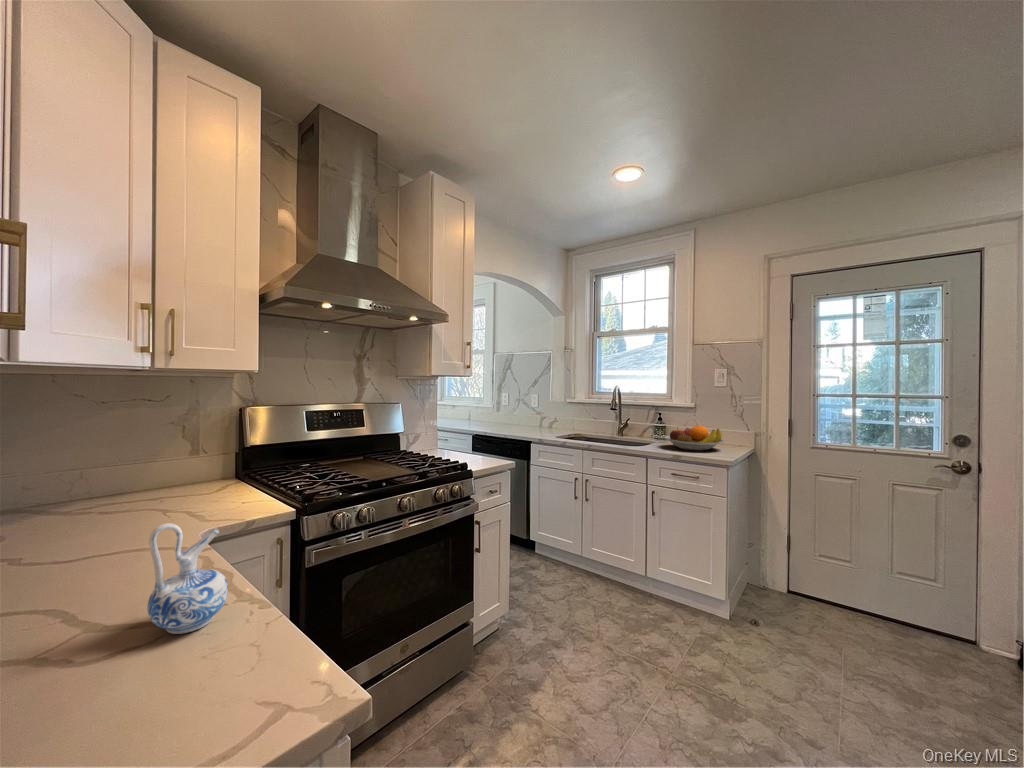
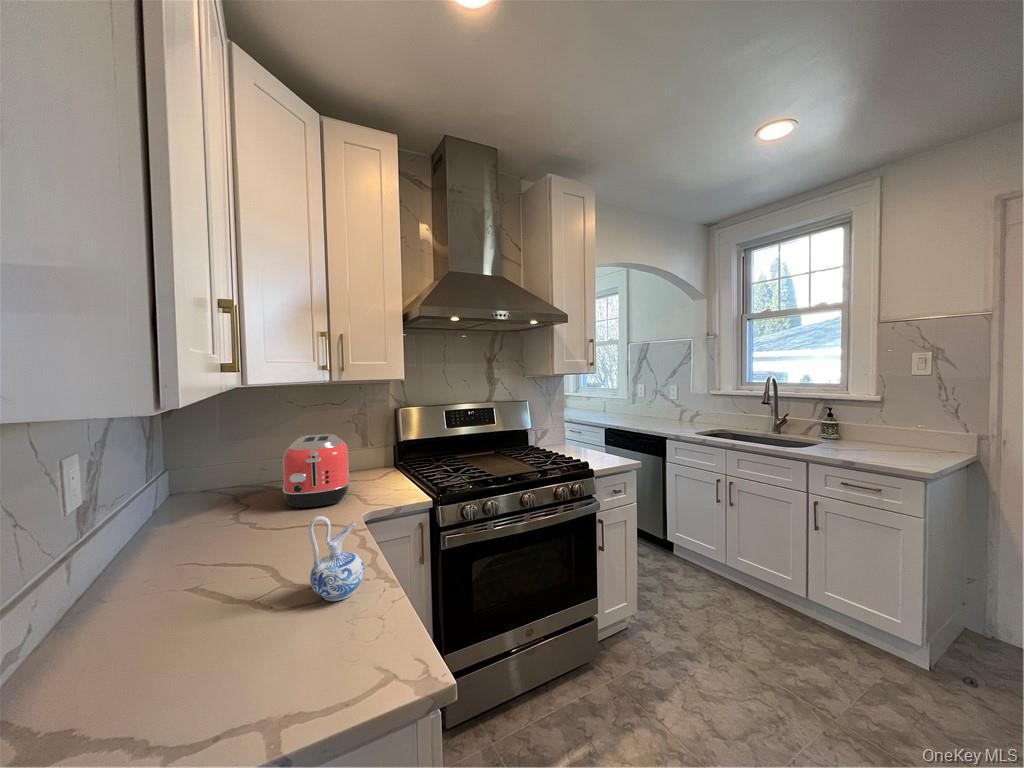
fruit bowl: present [664,426,724,451] -> none [833,425,921,456]
toaster: none [73,436,179,533] -> present [283,434,350,509]

